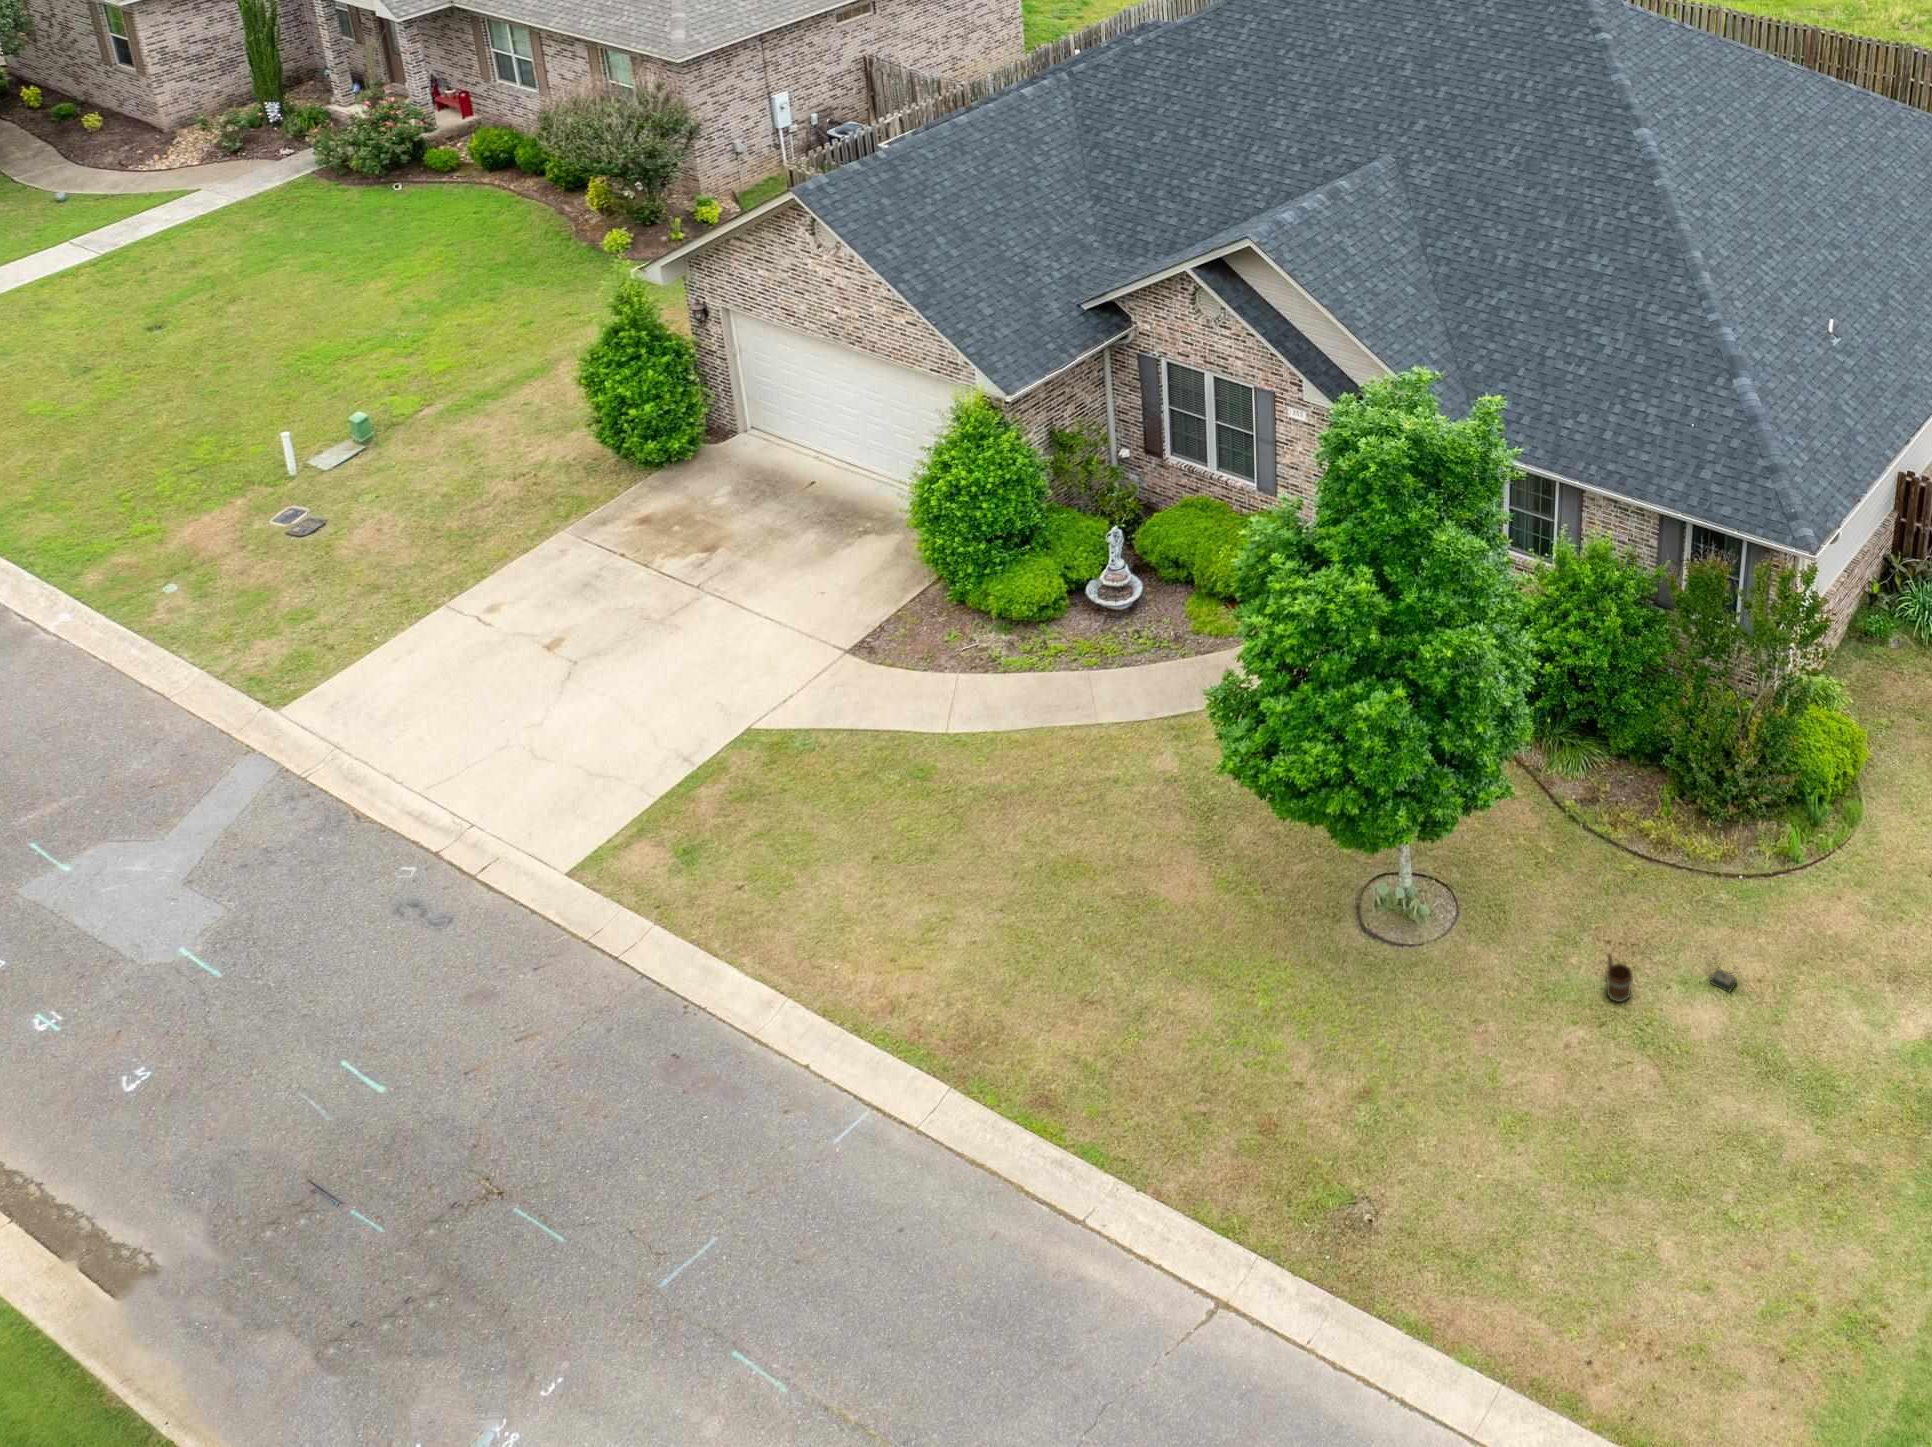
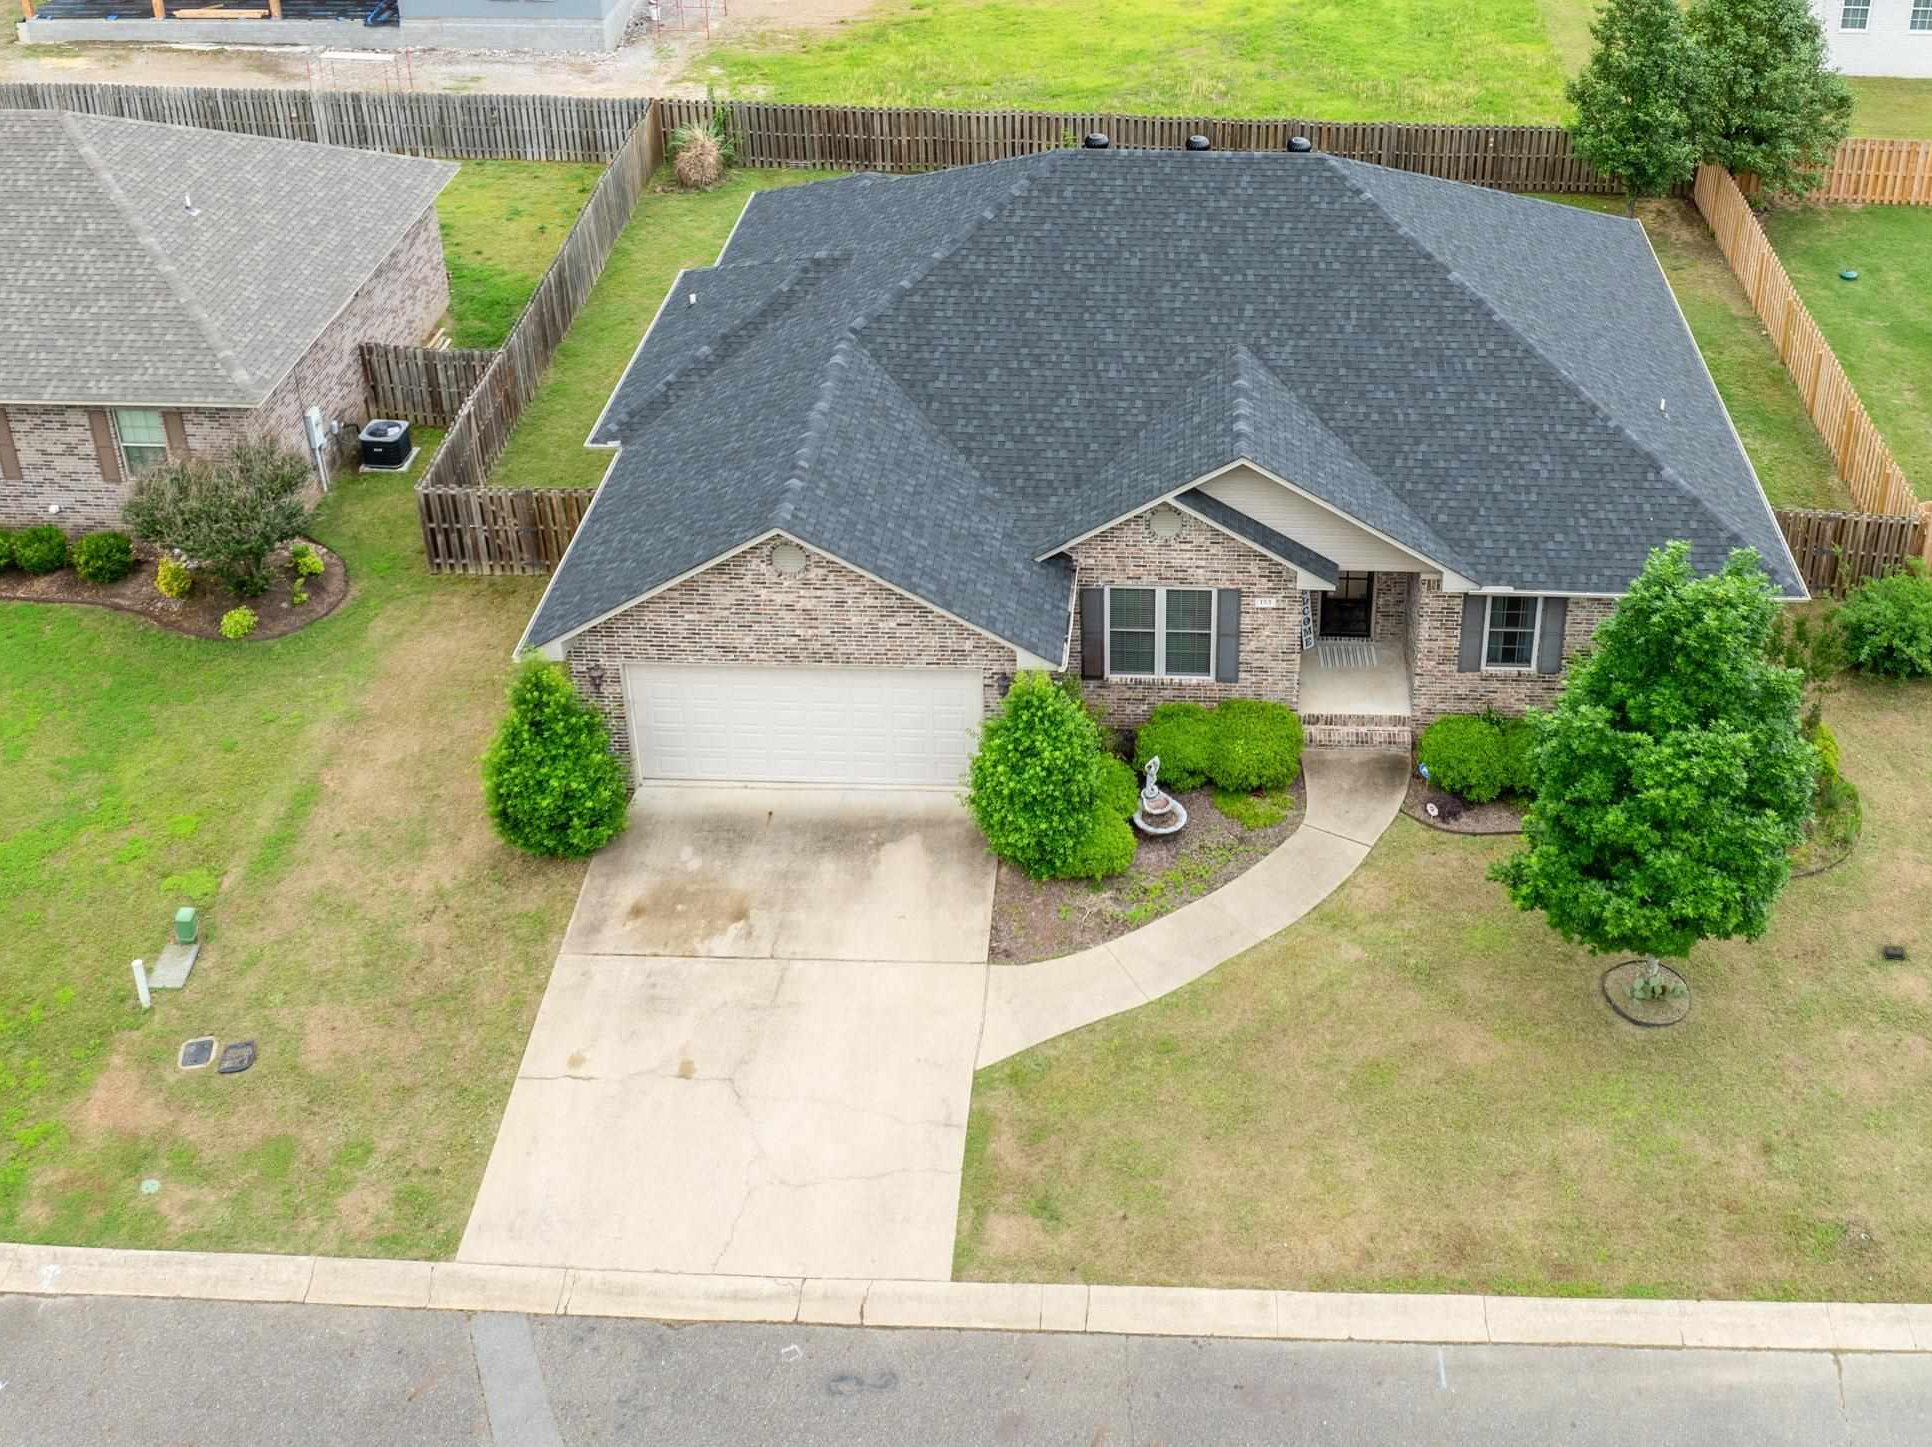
bucket: present [1607,954,1633,1002] -> none [1823,964,1856,1000]

